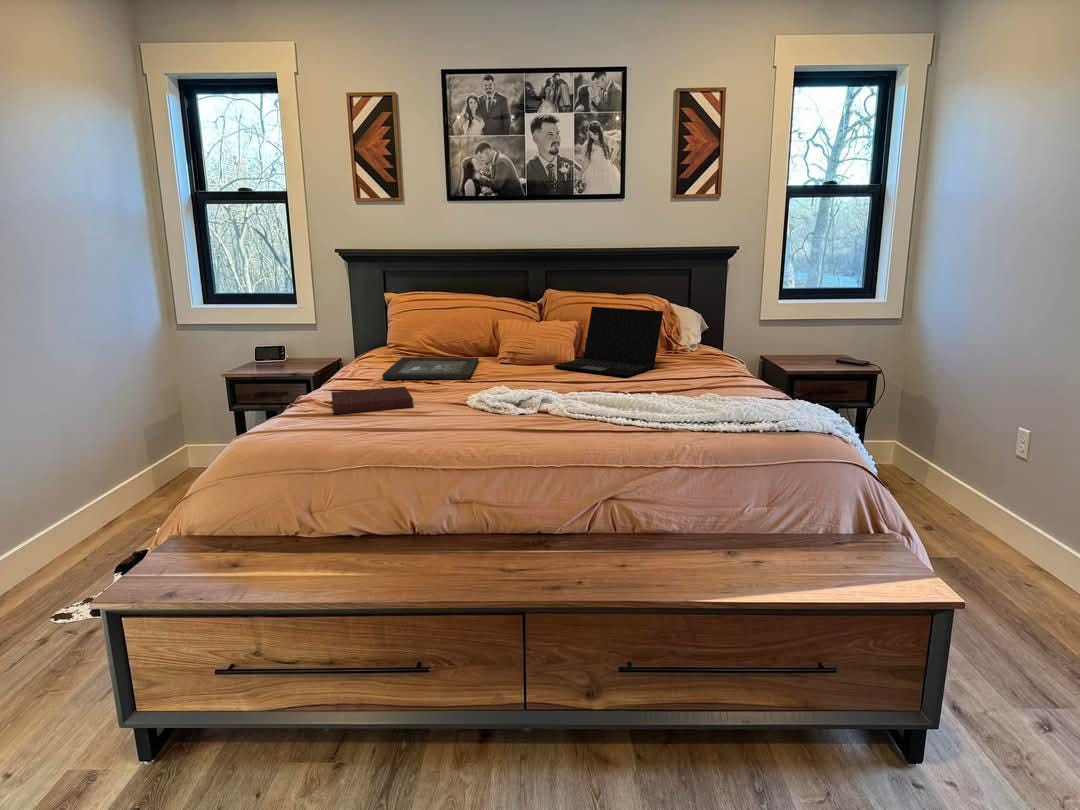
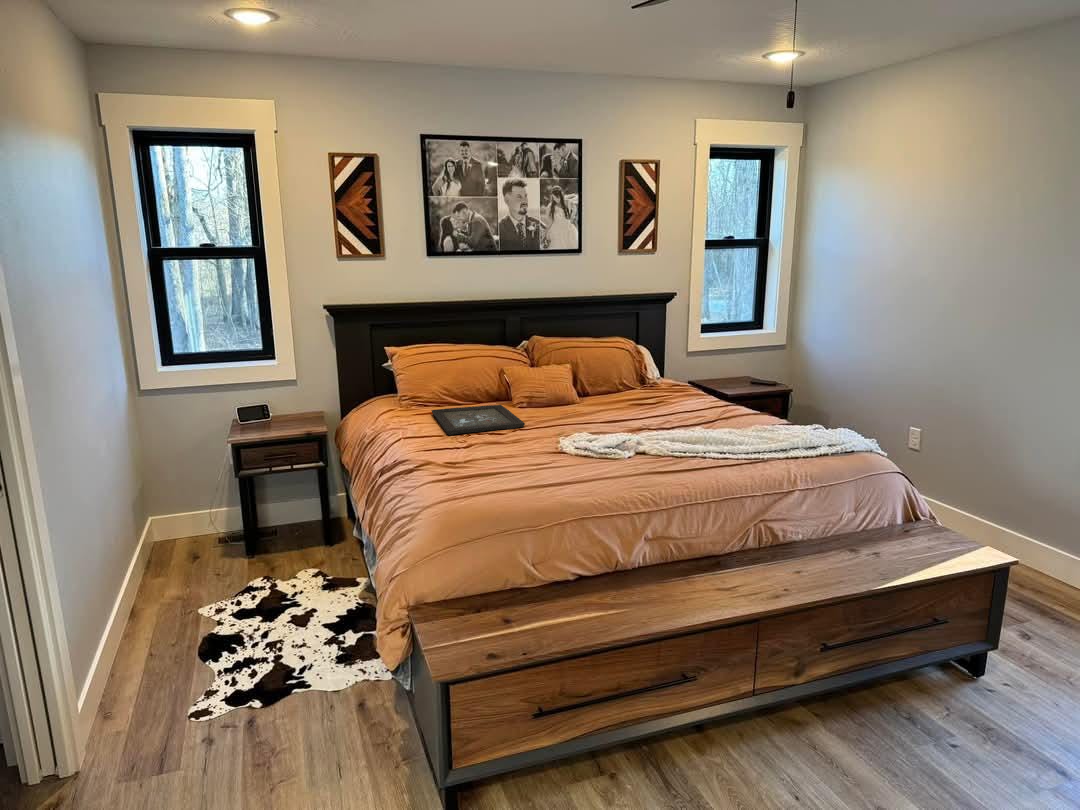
laptop: present [554,307,663,377] -> none [579,352,661,414]
notebook: present [331,387,413,414] -> none [439,442,525,476]

